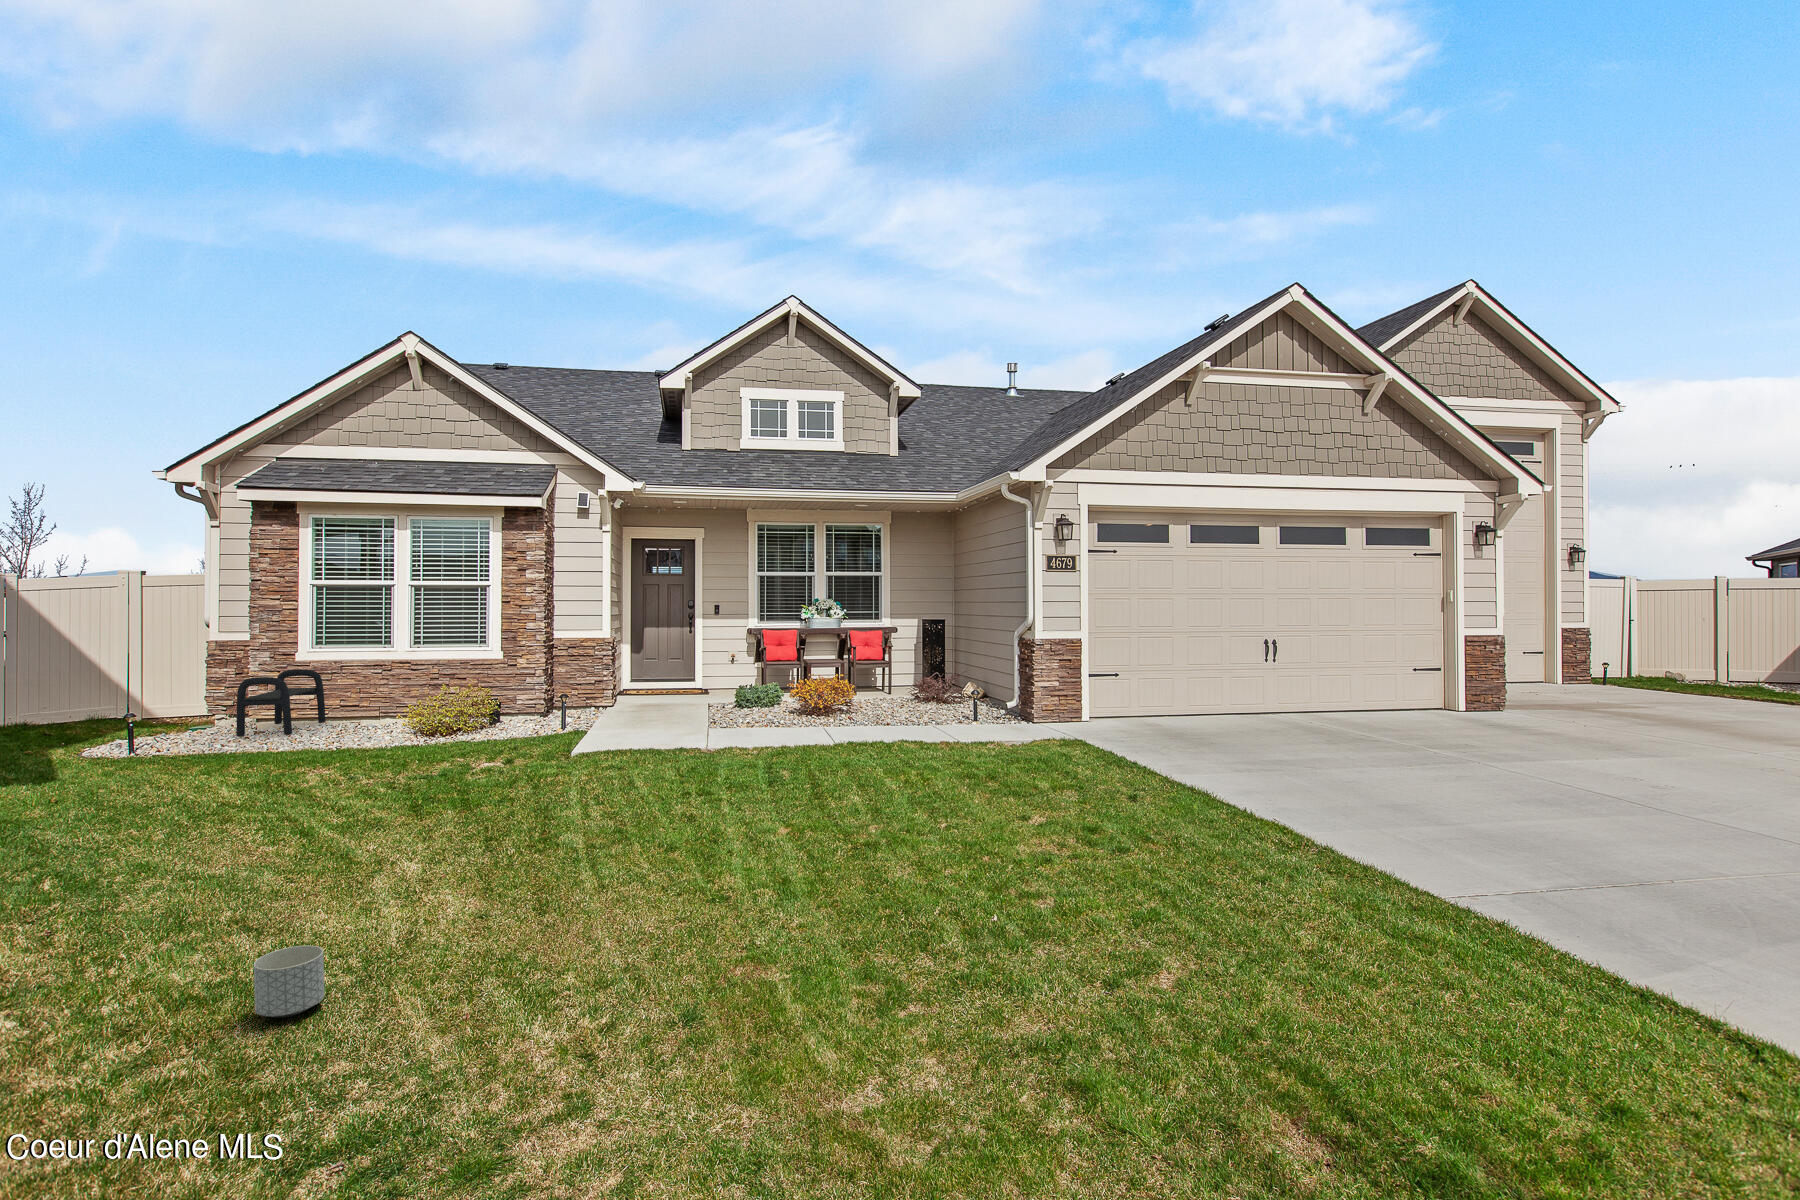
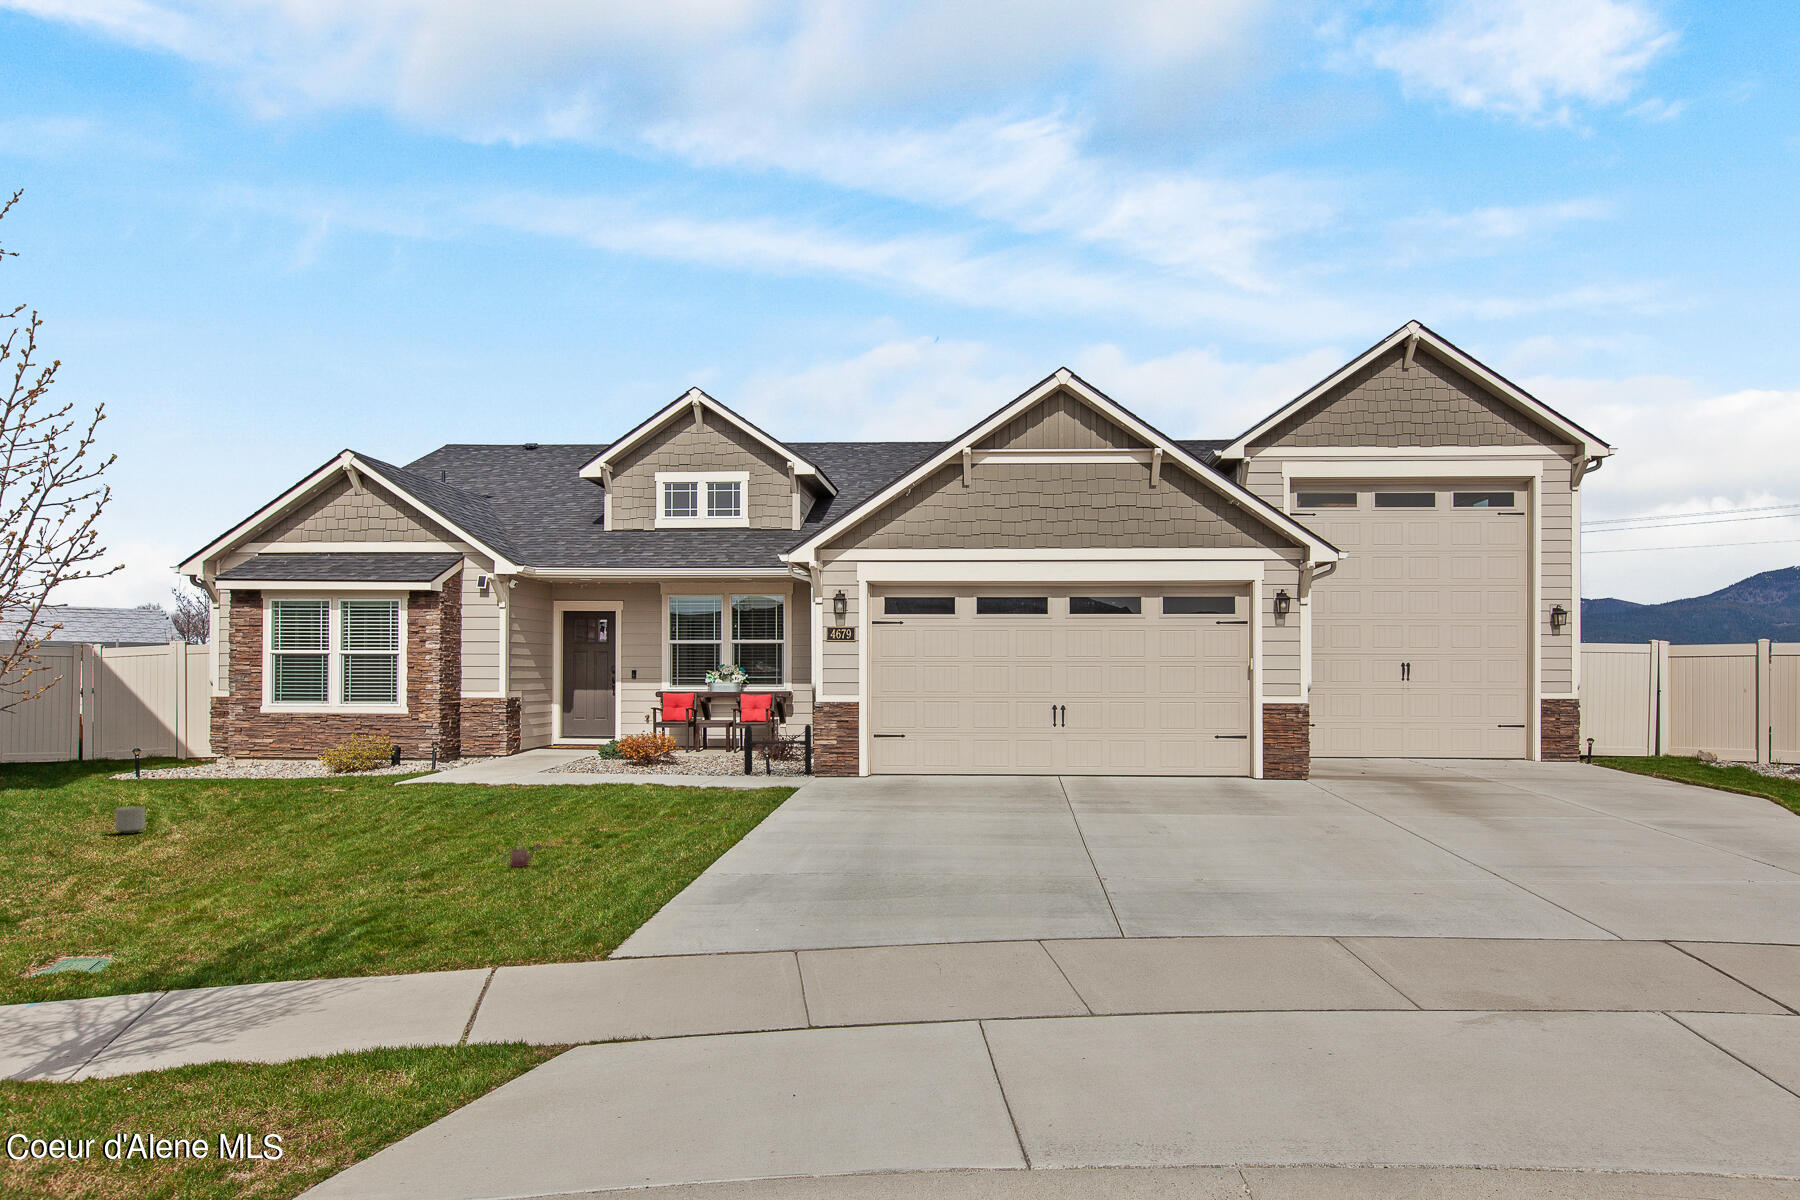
bench: present [236,669,326,736] -> present [744,725,811,775]
watering can: none [1505,1073,1560,1155] -> present [504,841,540,867]

